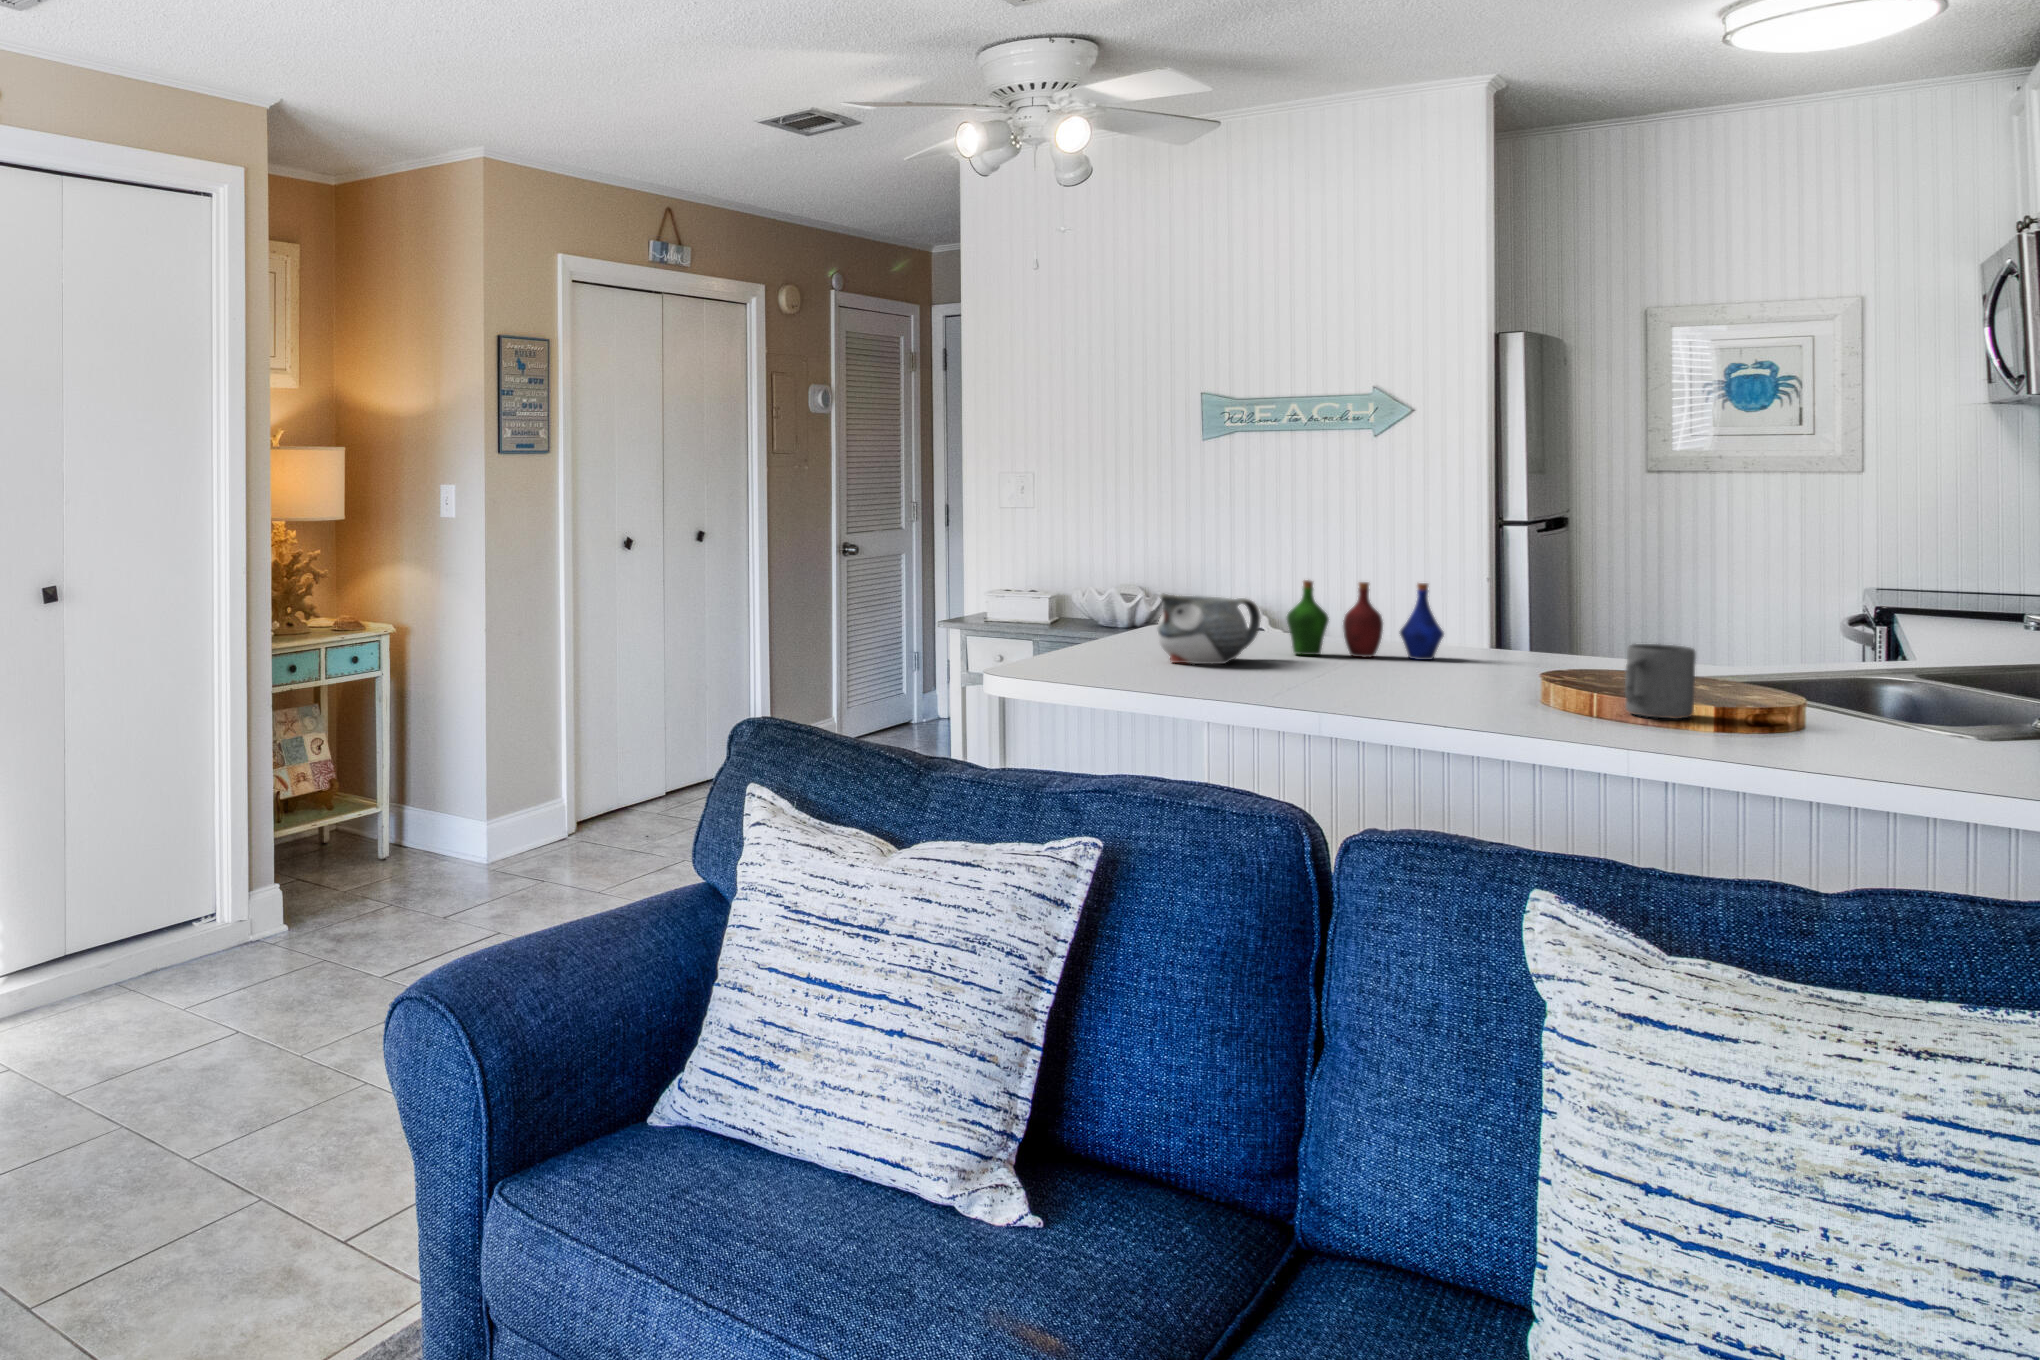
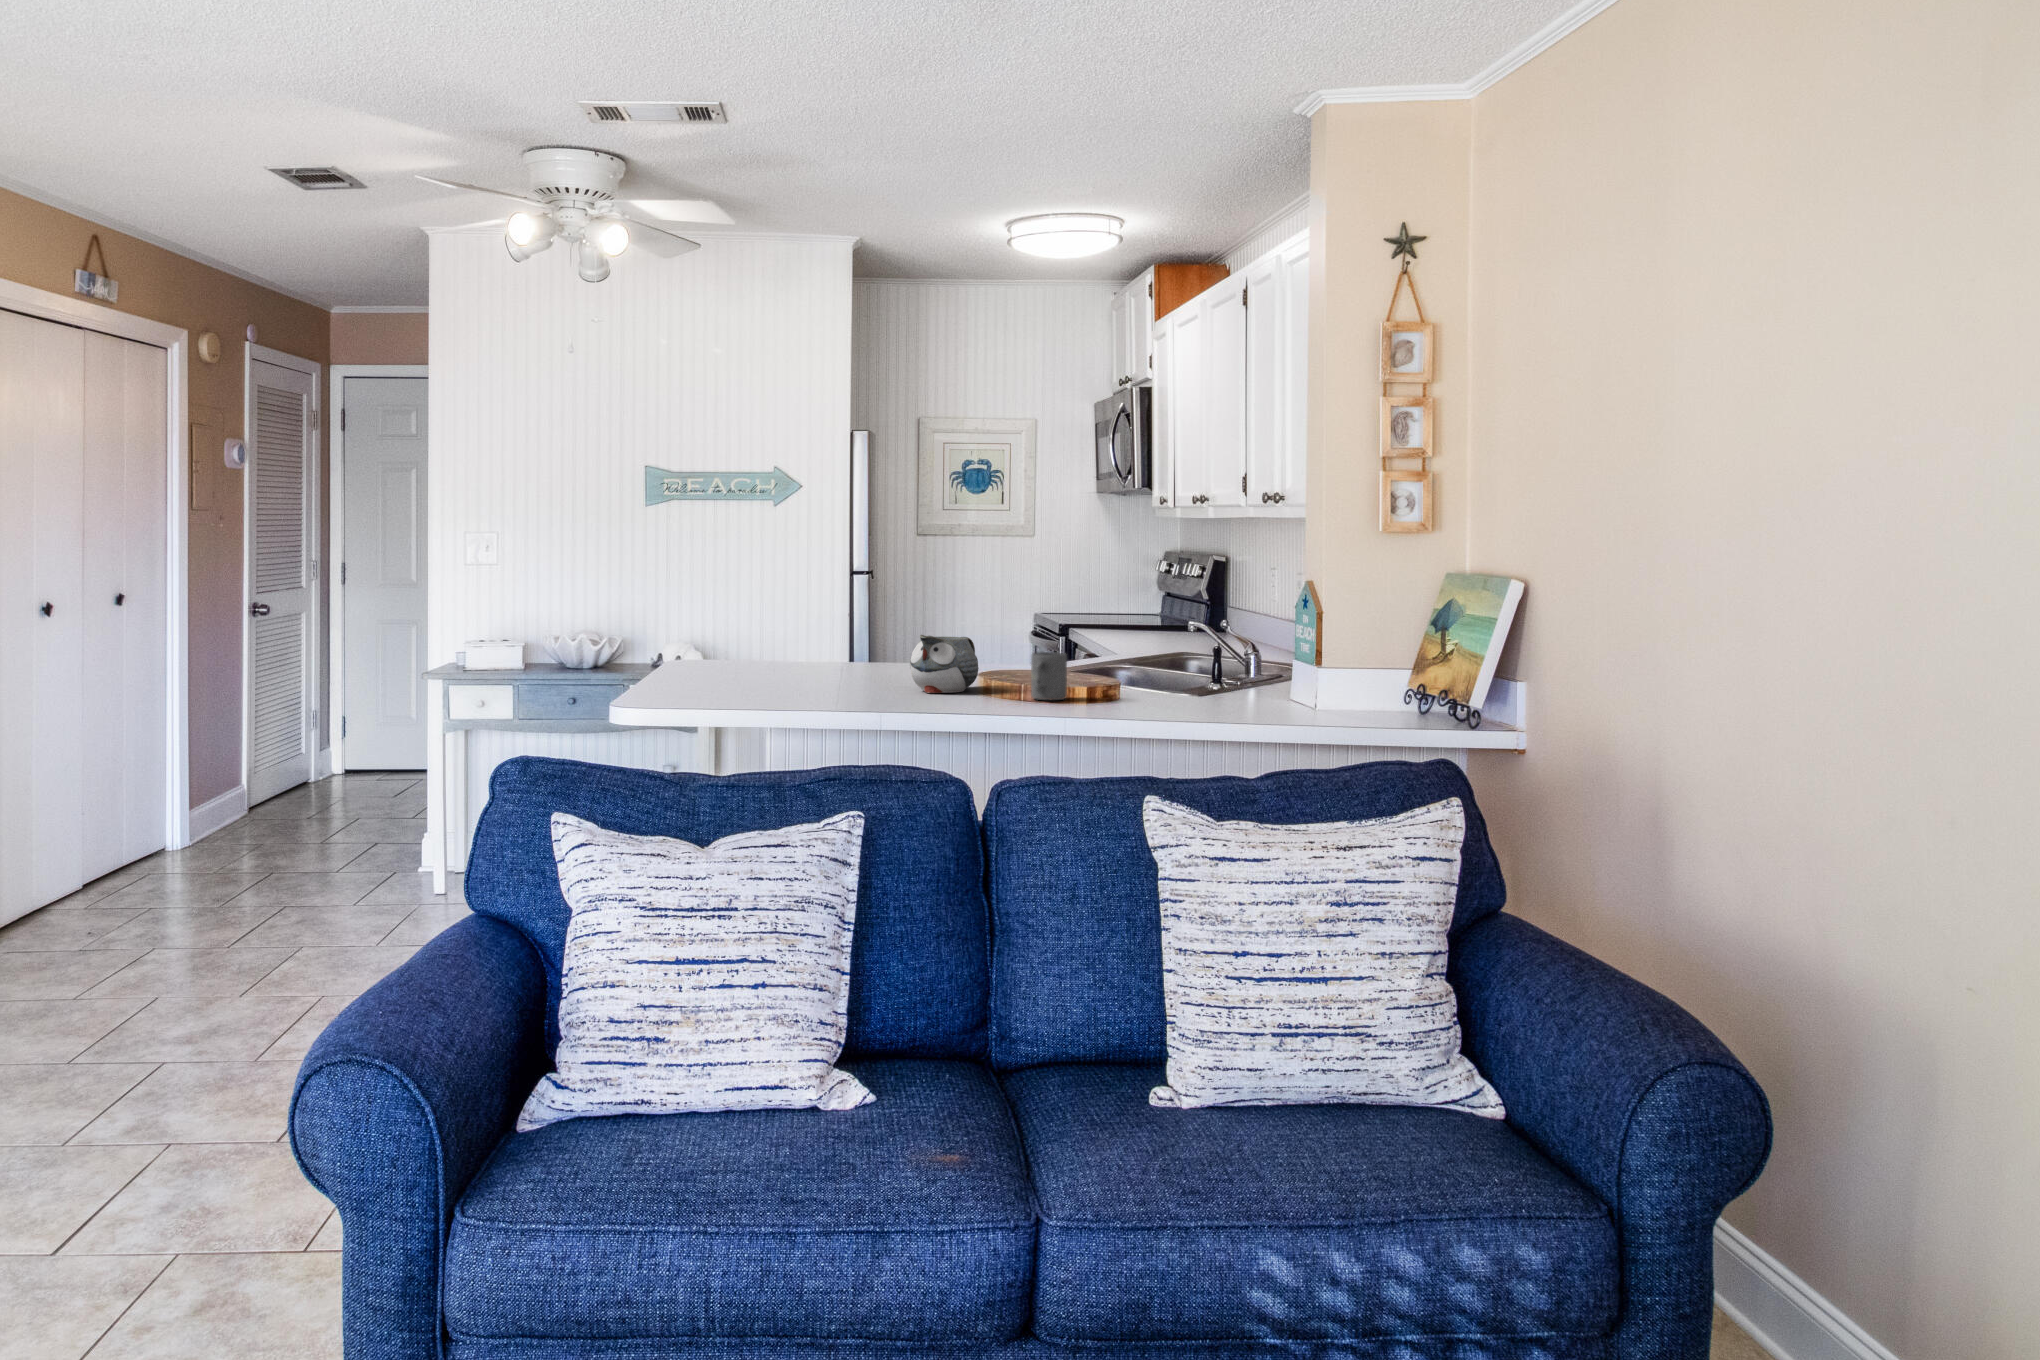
bottle: present [1287,580,1444,660] -> none [781,619,884,679]
teapot: present [1158,593,1261,664] -> present [910,635,979,693]

